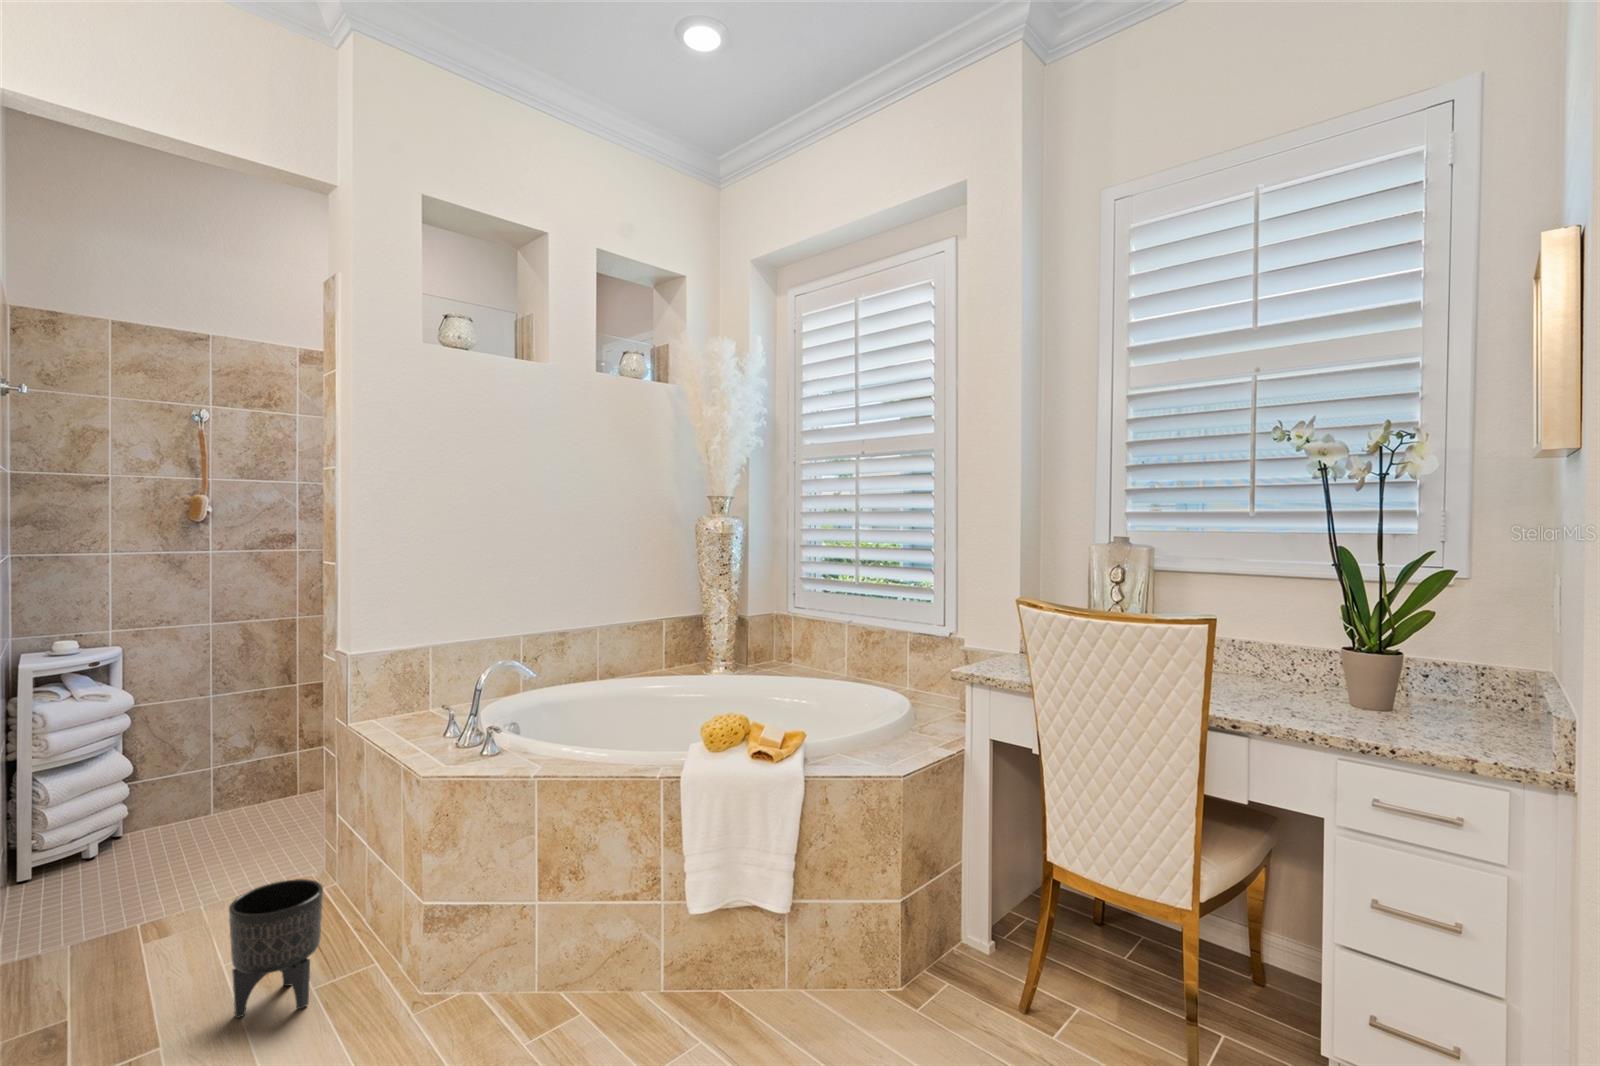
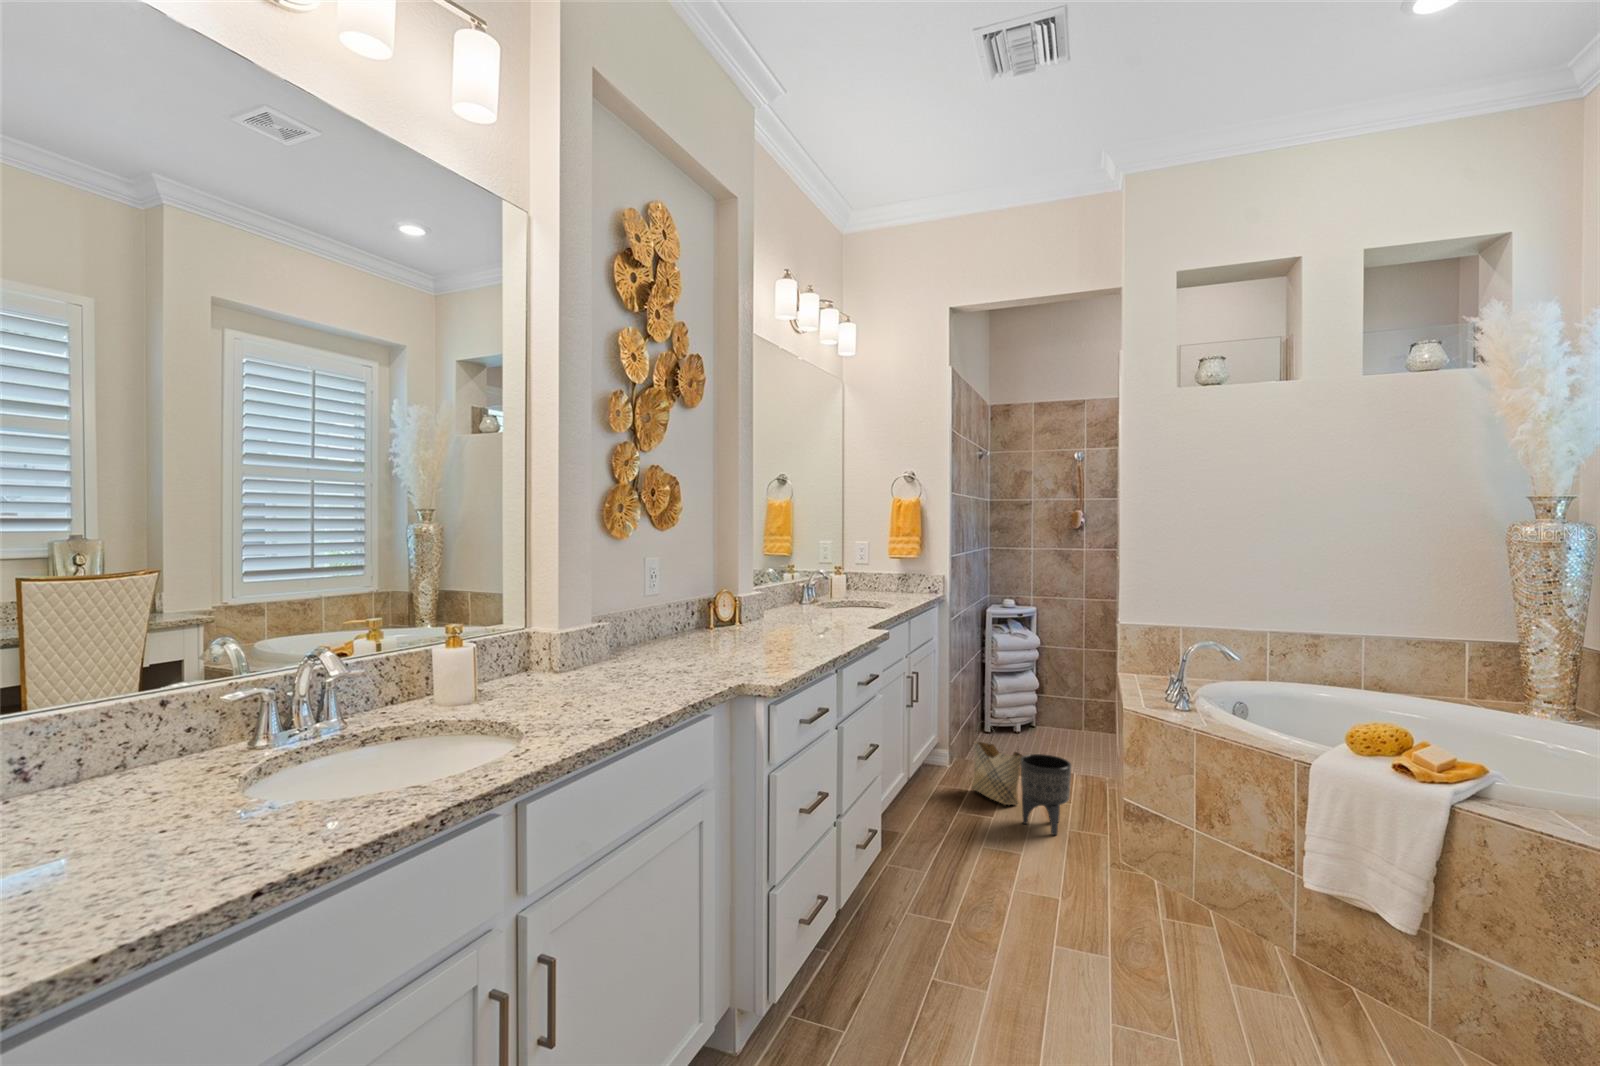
woven basket: none [85,851,211,1009] -> present [971,721,1023,805]

